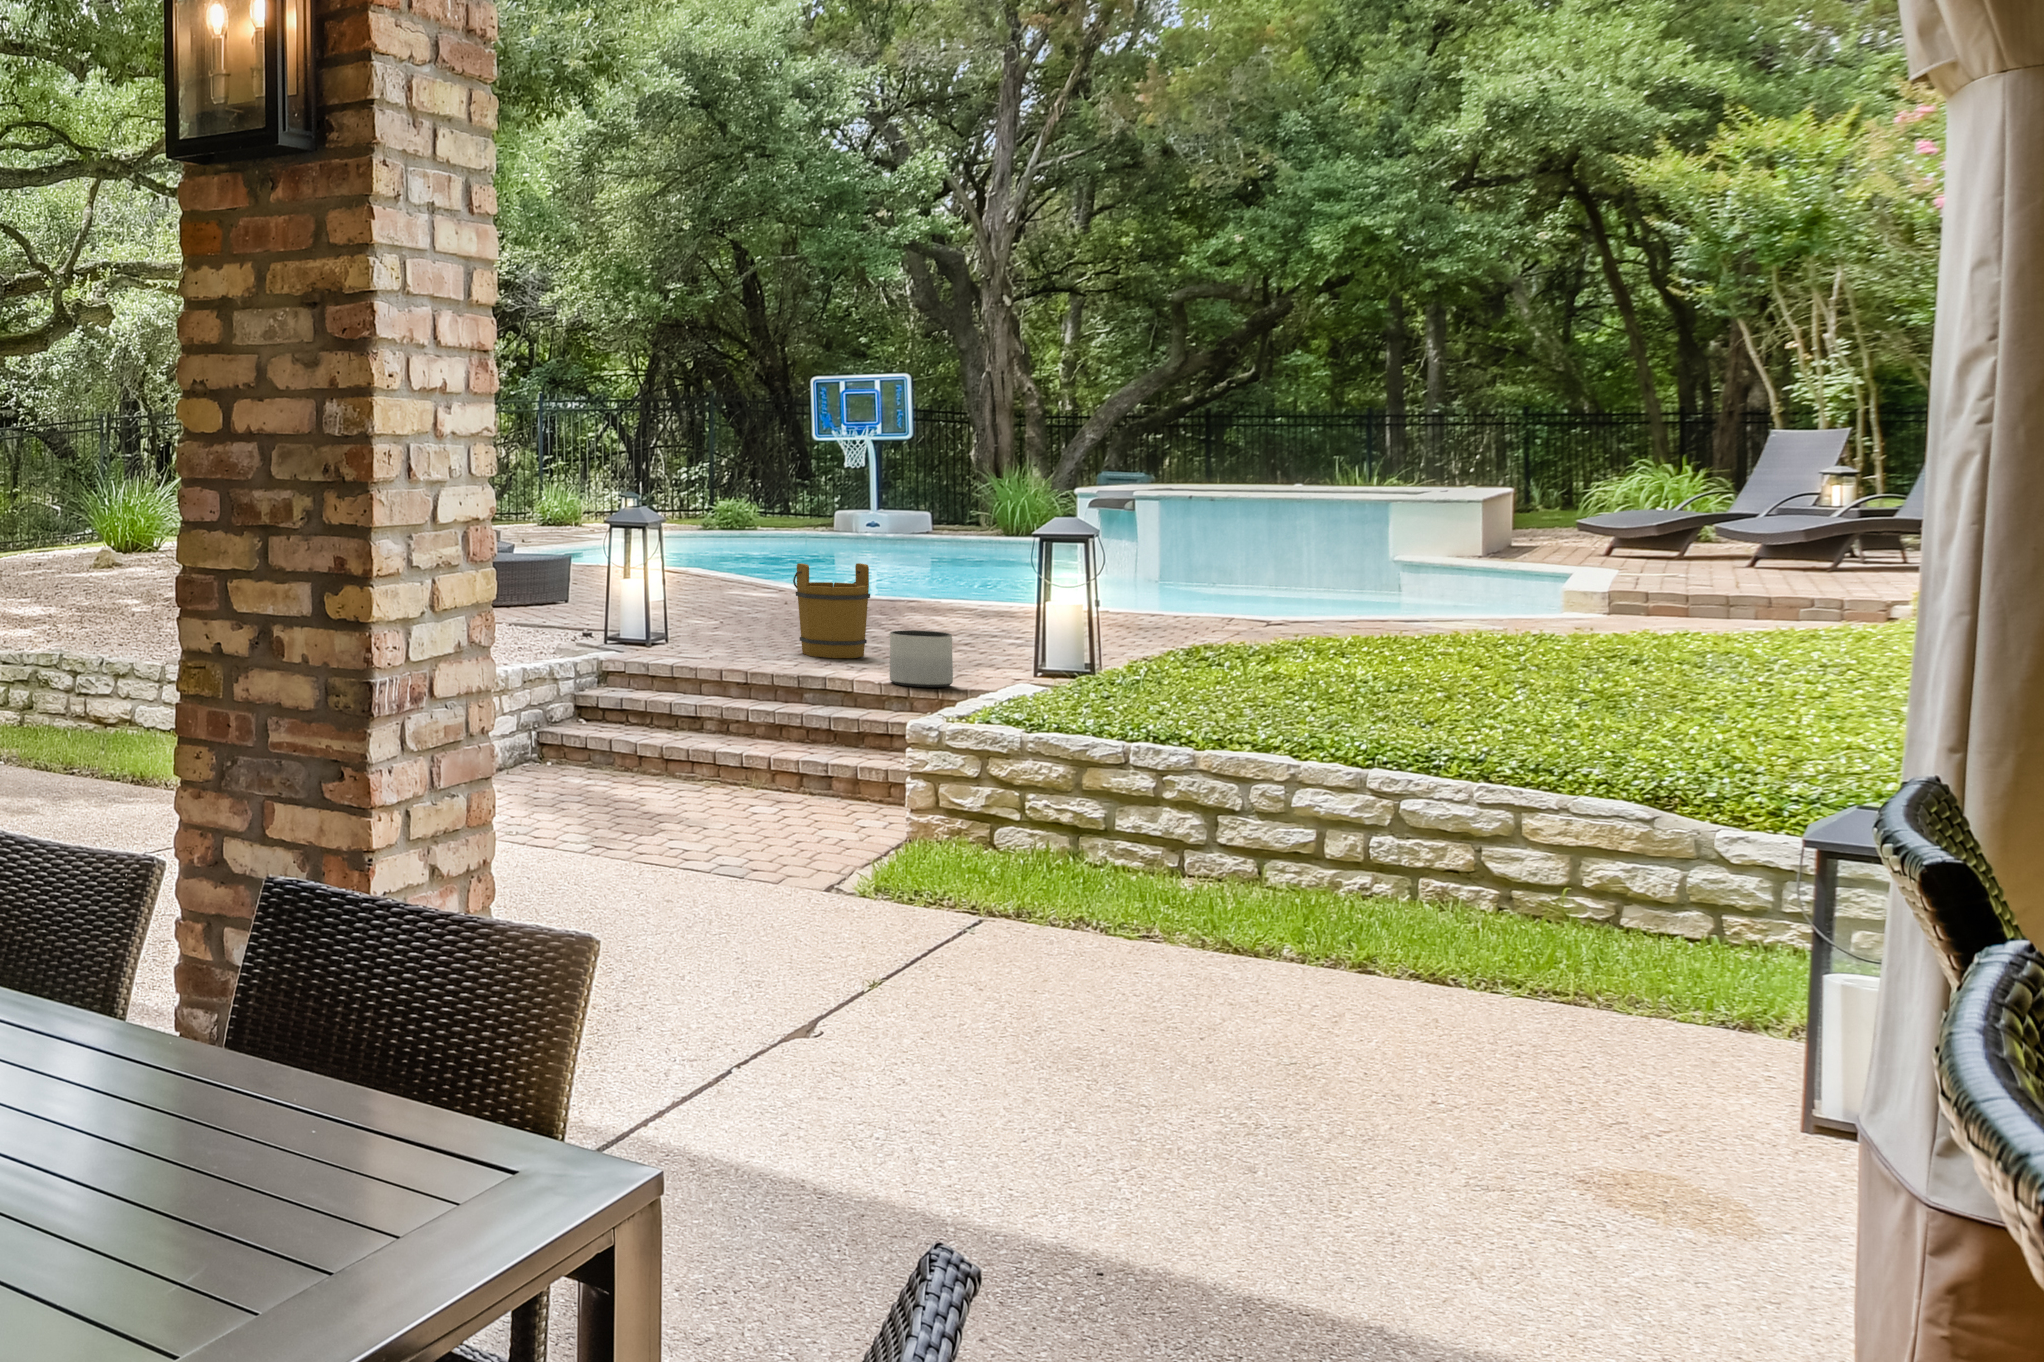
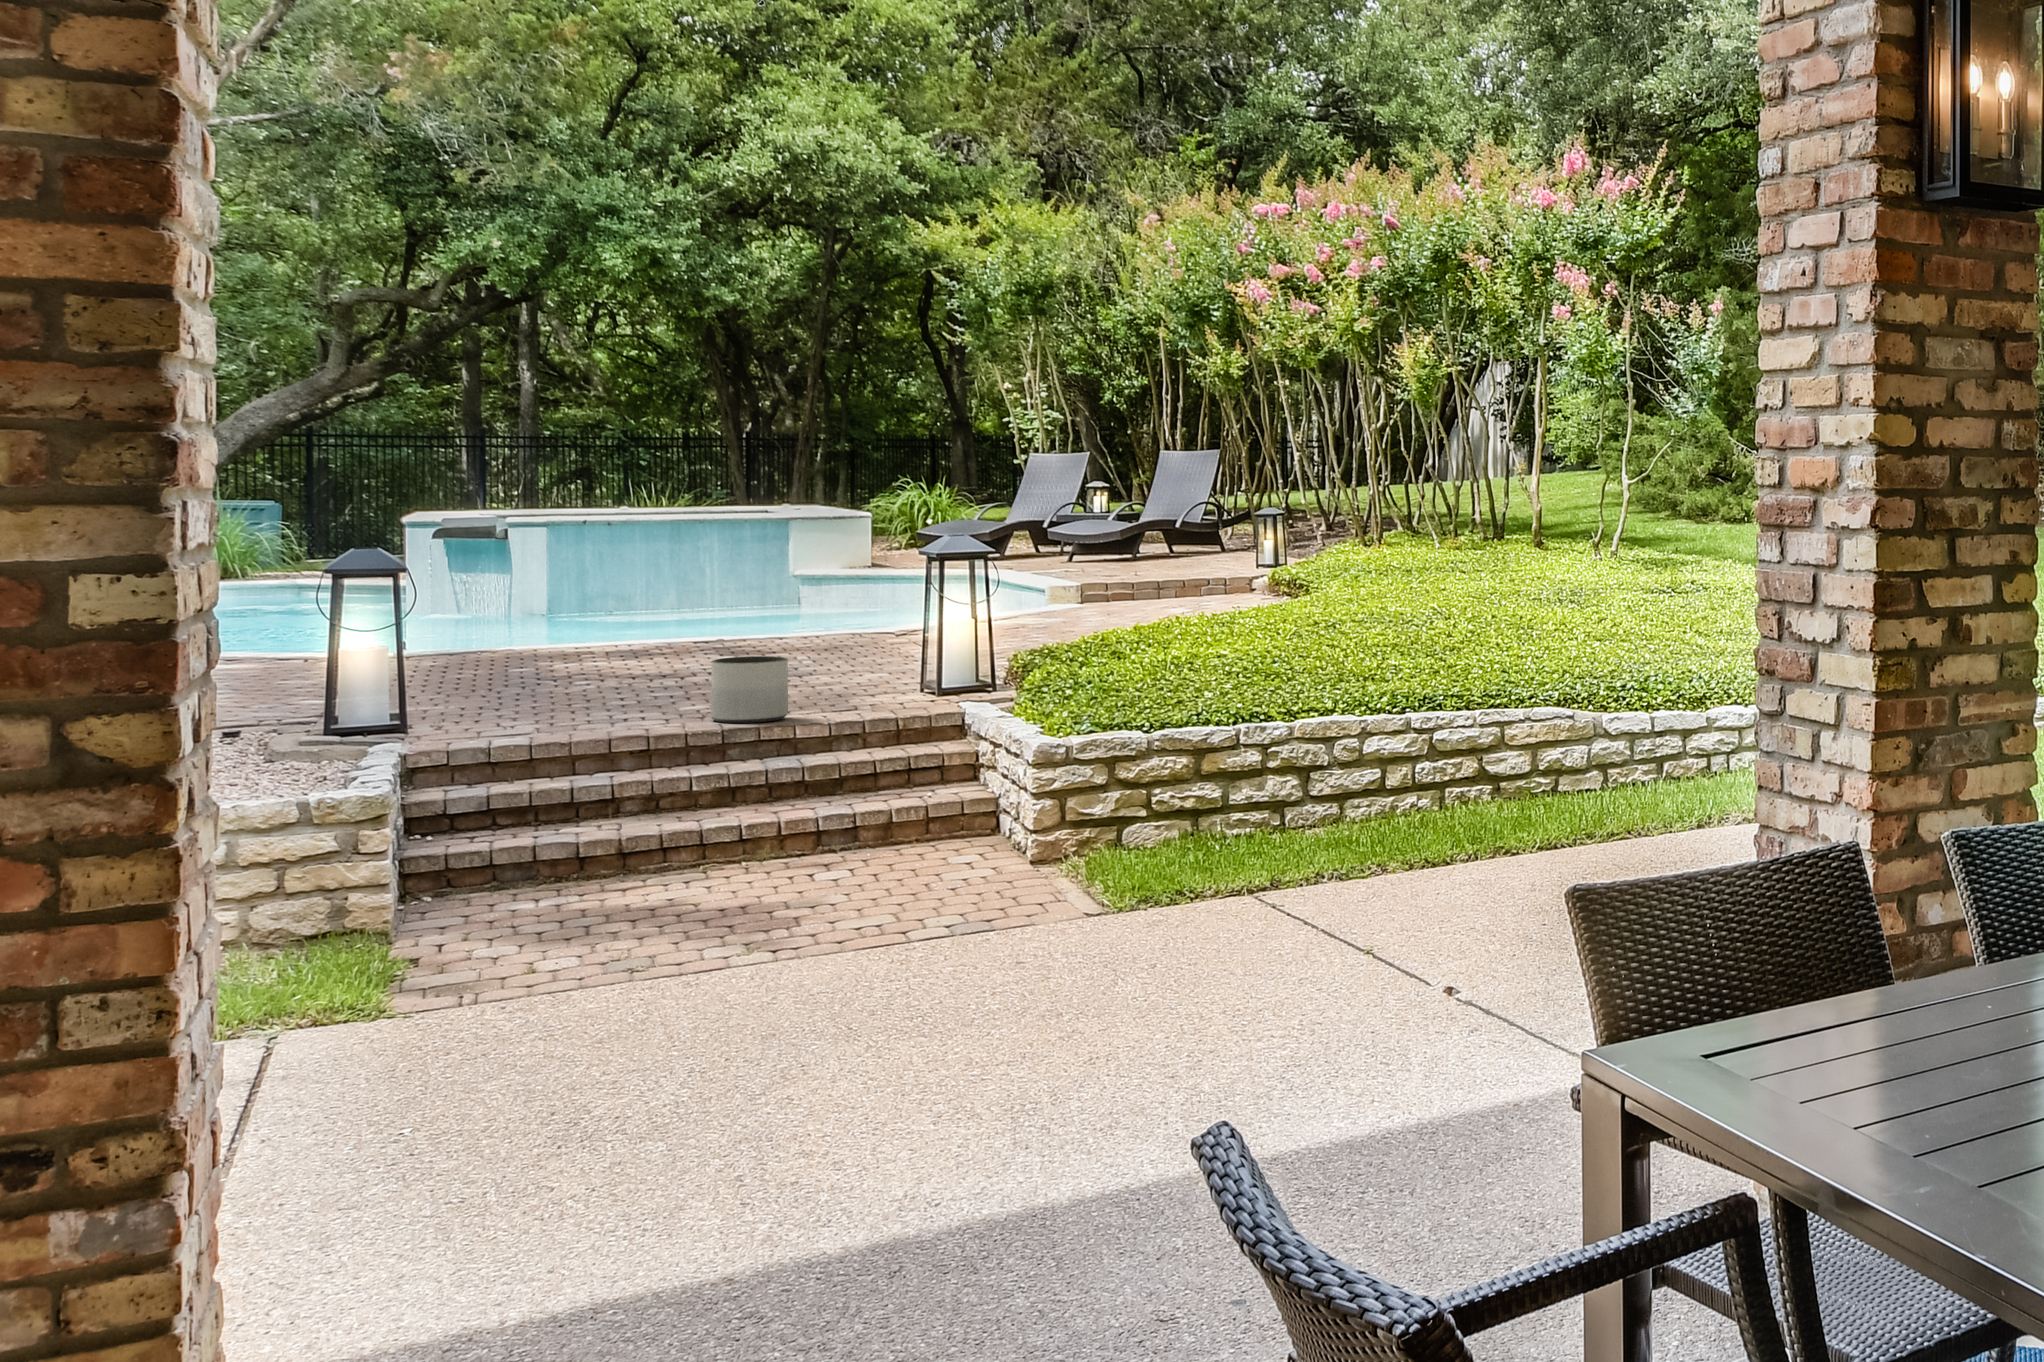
bucket: present [793,563,870,658] -> none [448,588,561,713]

